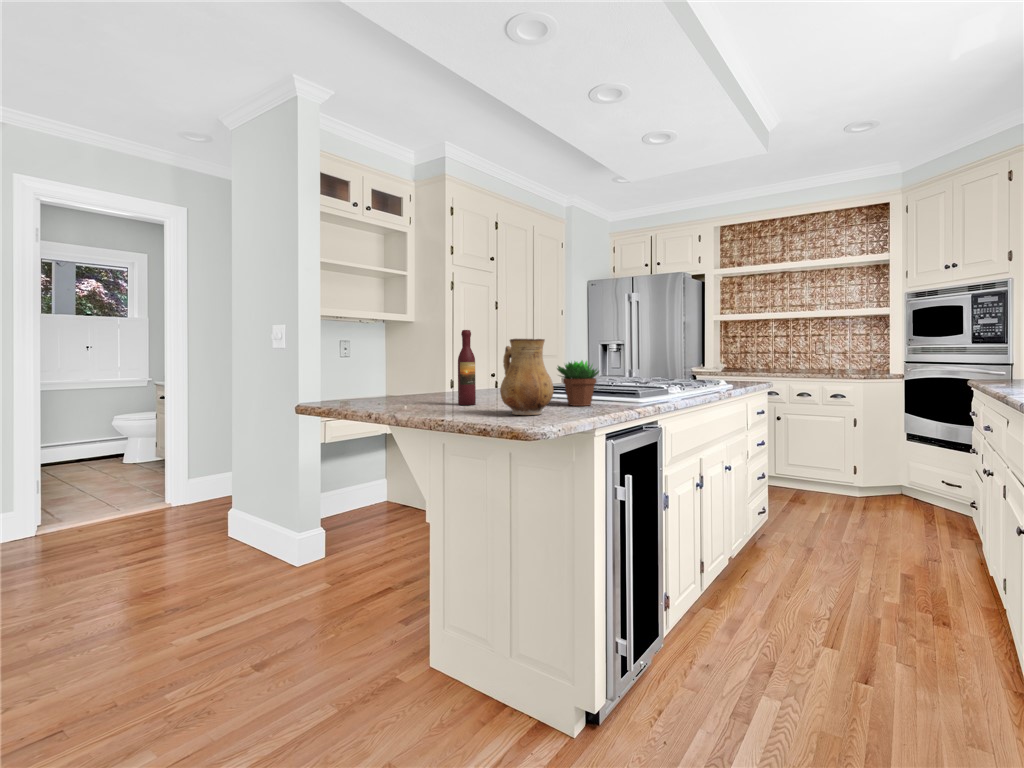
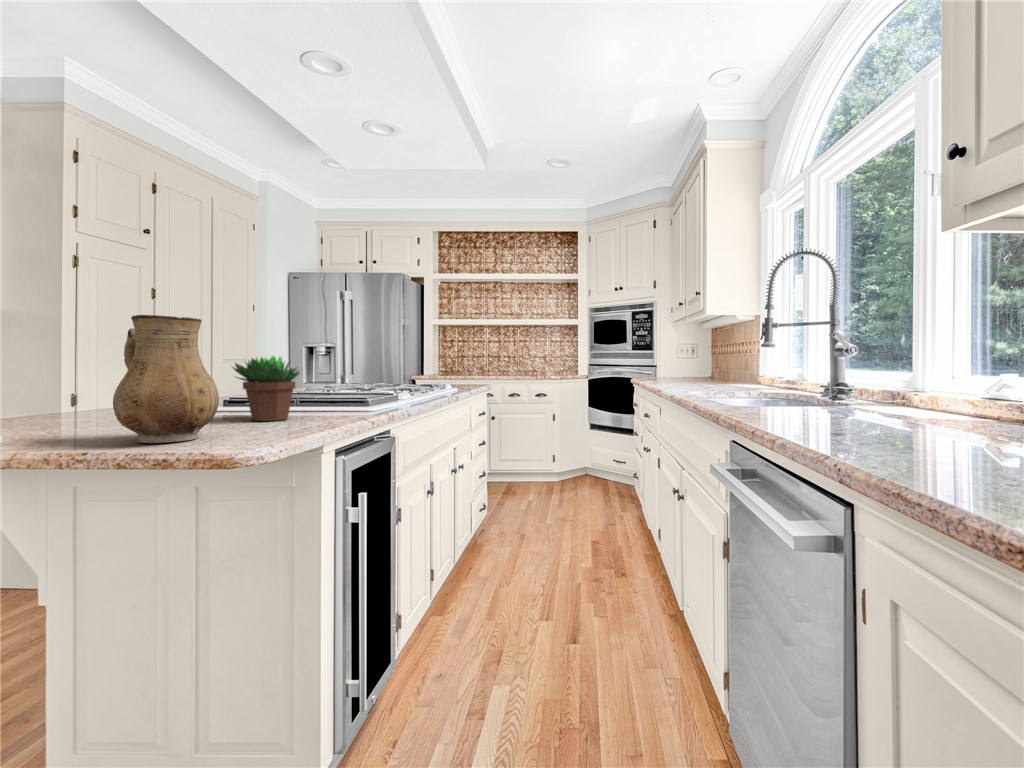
wine bottle: present [458,330,476,405] -> none [42,302,84,428]

